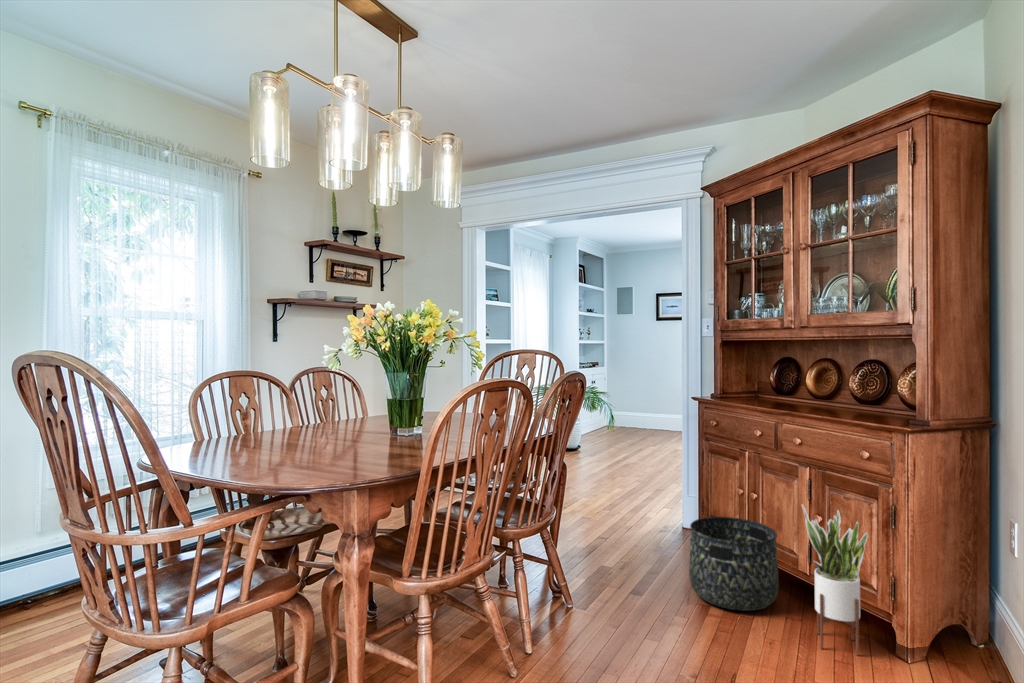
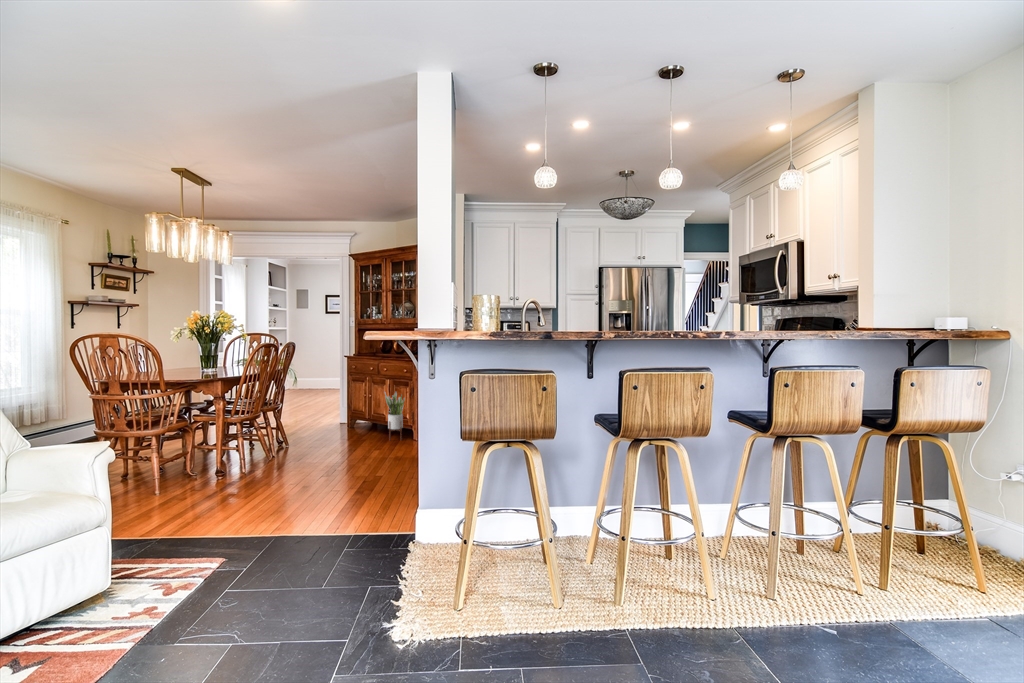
basket: present [689,517,779,611] -> none [343,405,378,438]

